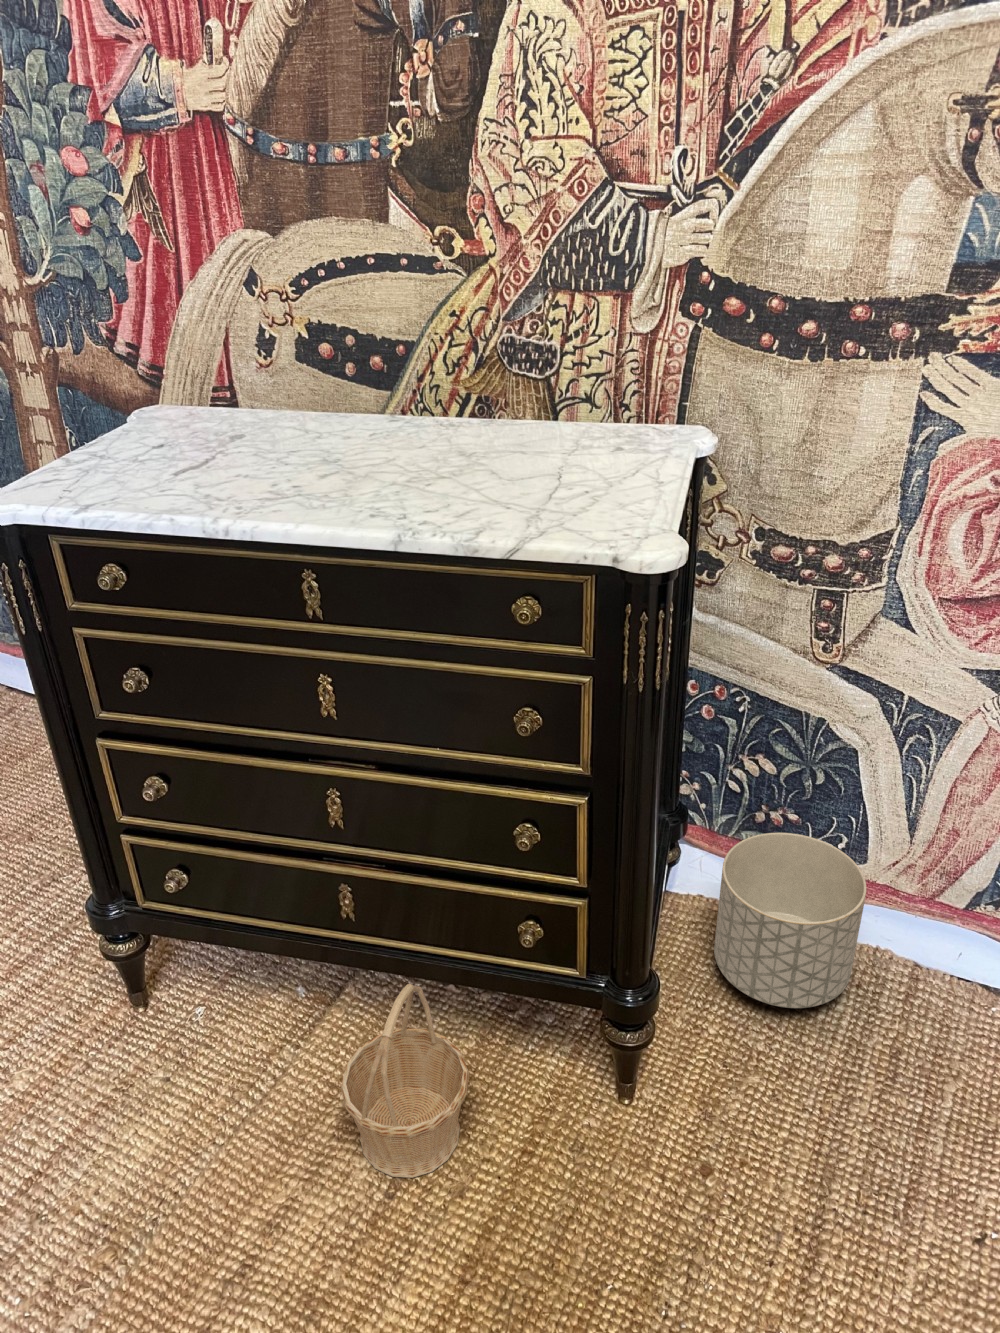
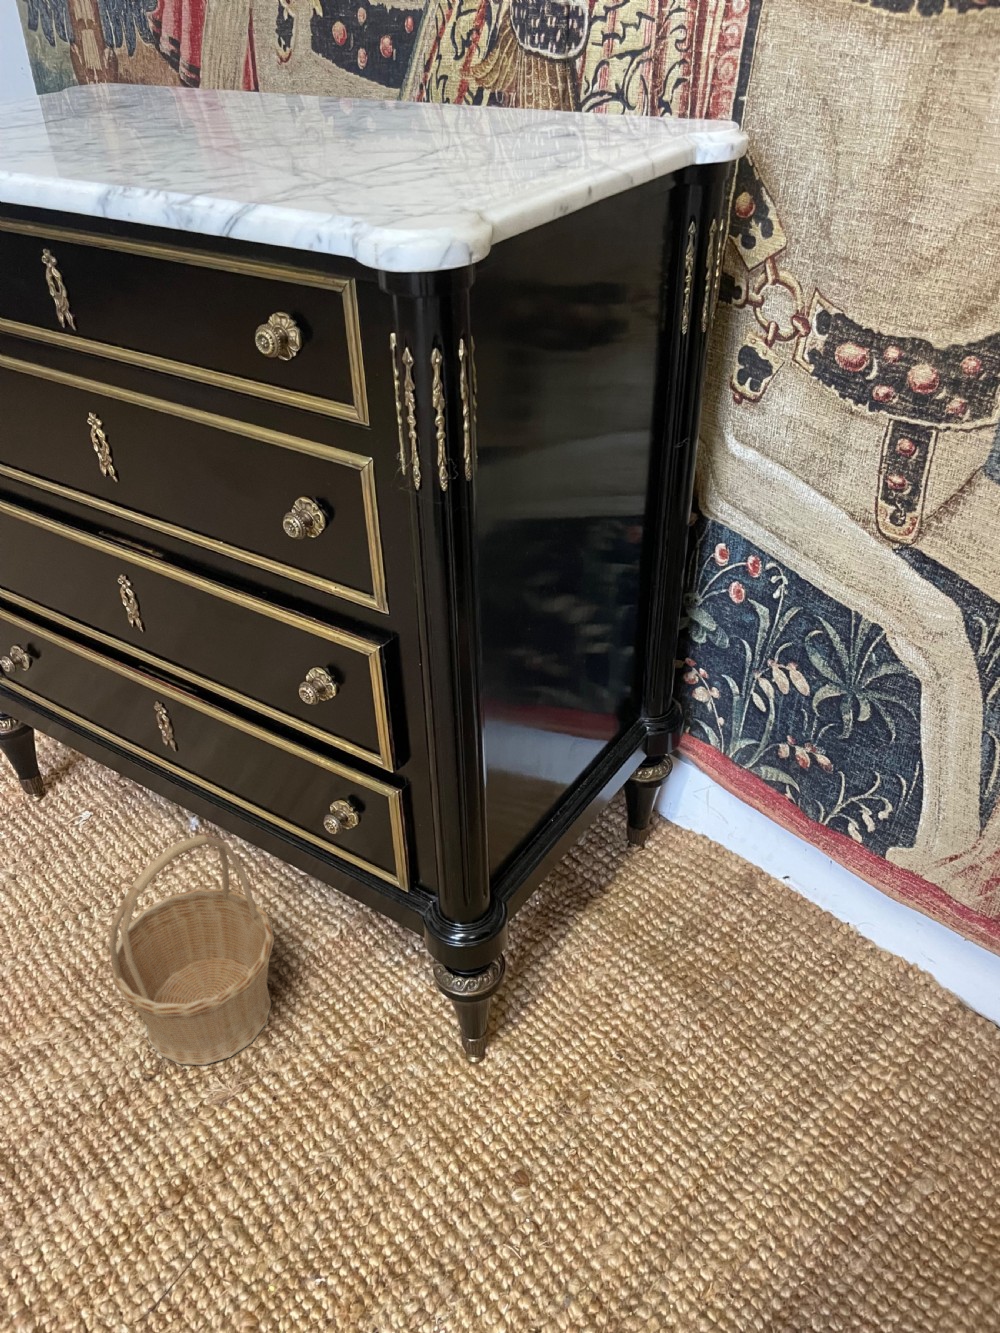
planter: present [714,833,867,1008] -> none [669,770,885,1016]

